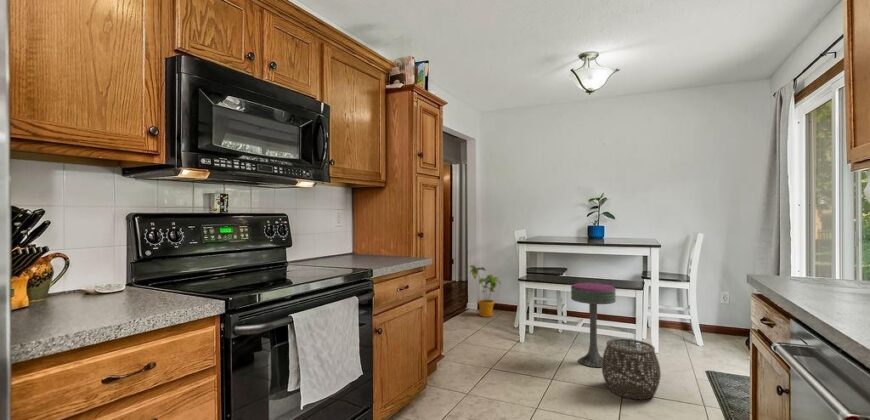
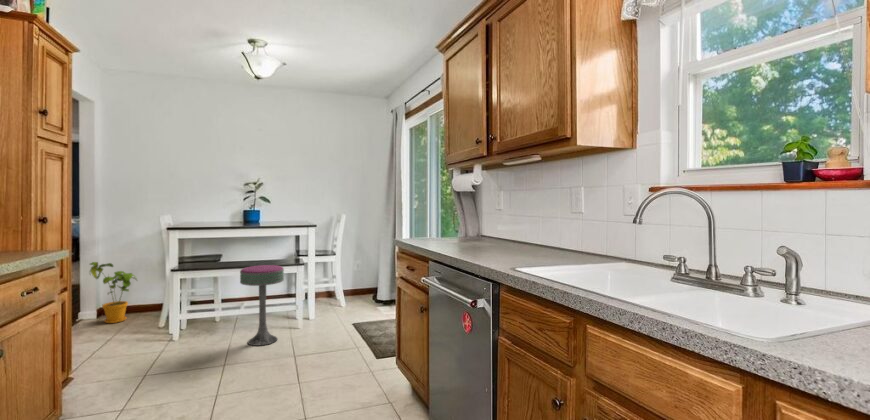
woven basket: present [602,339,661,400] -> none [278,310,329,363]

